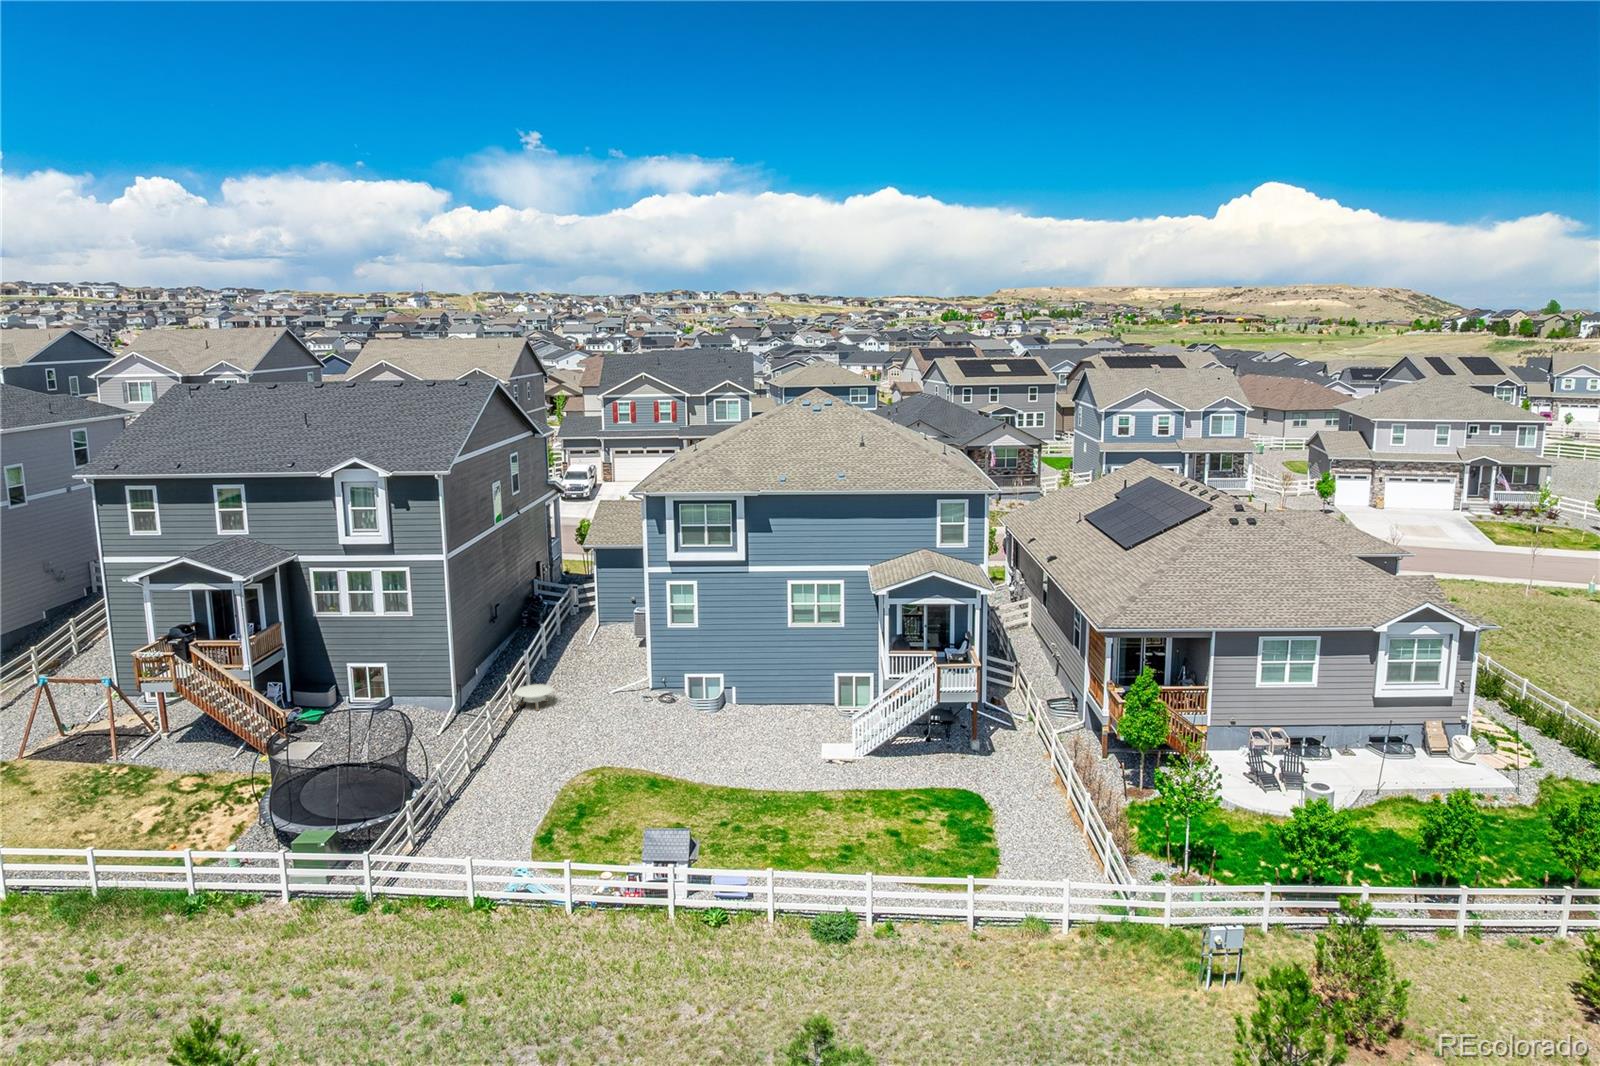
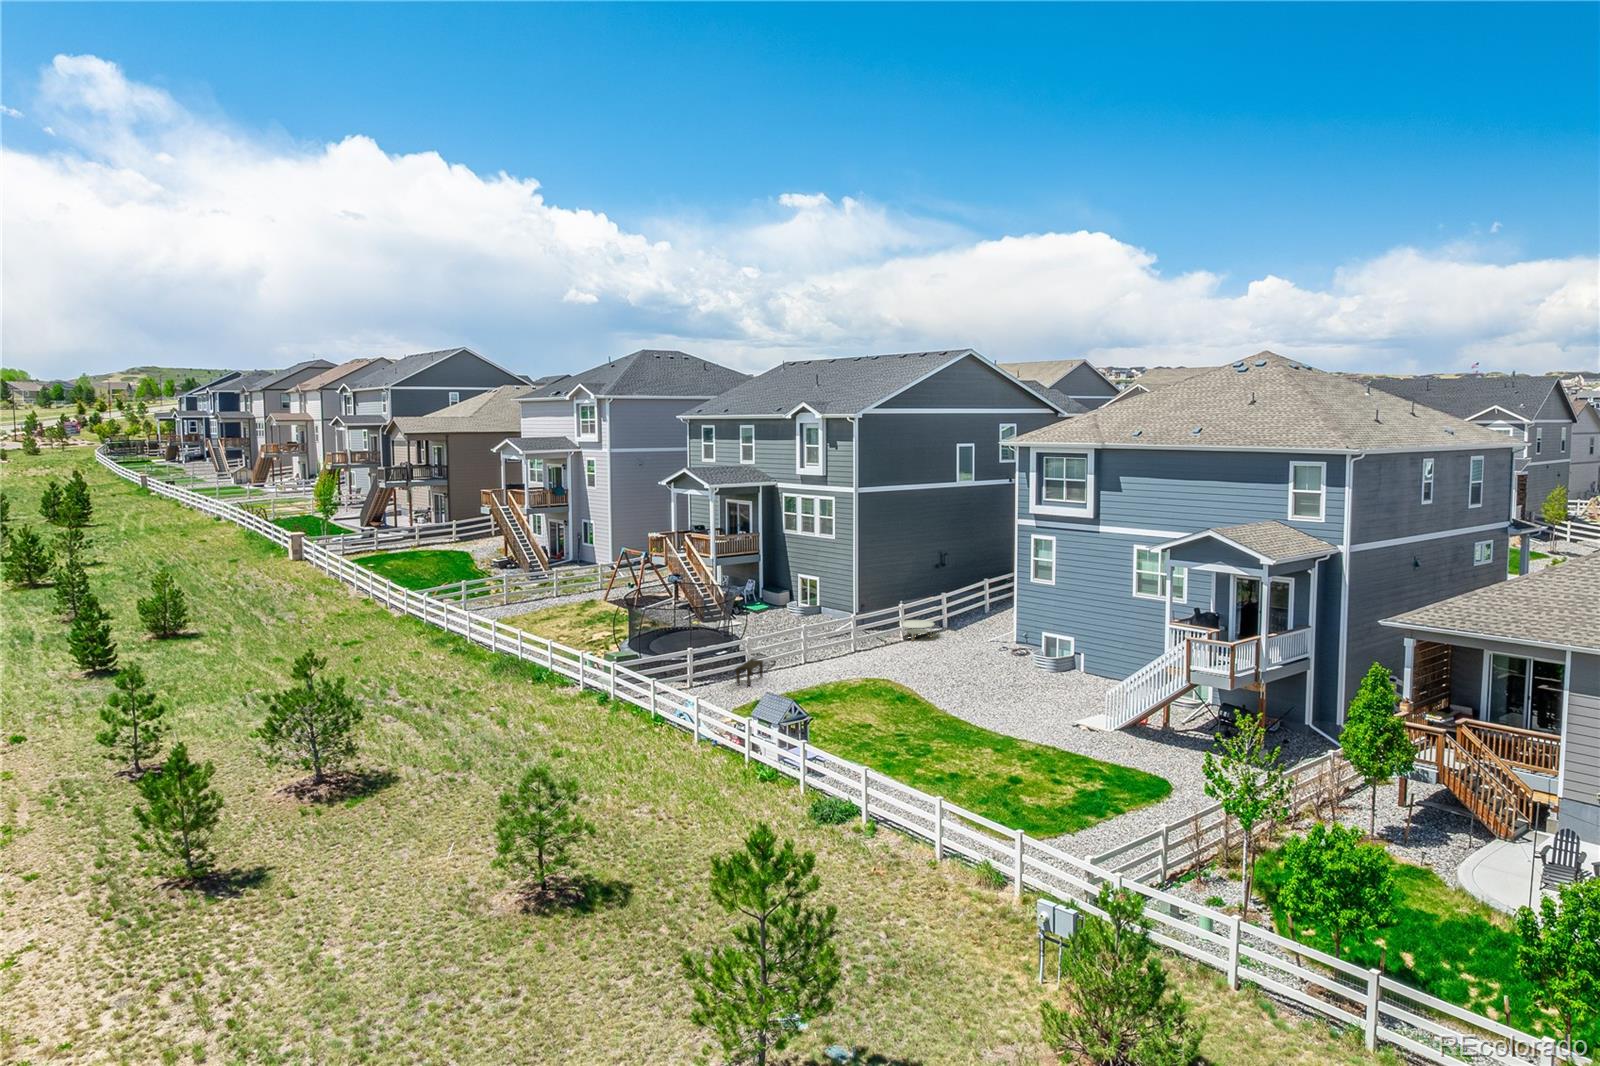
bench: none [442,784,466,823] -> present [736,659,763,686]

